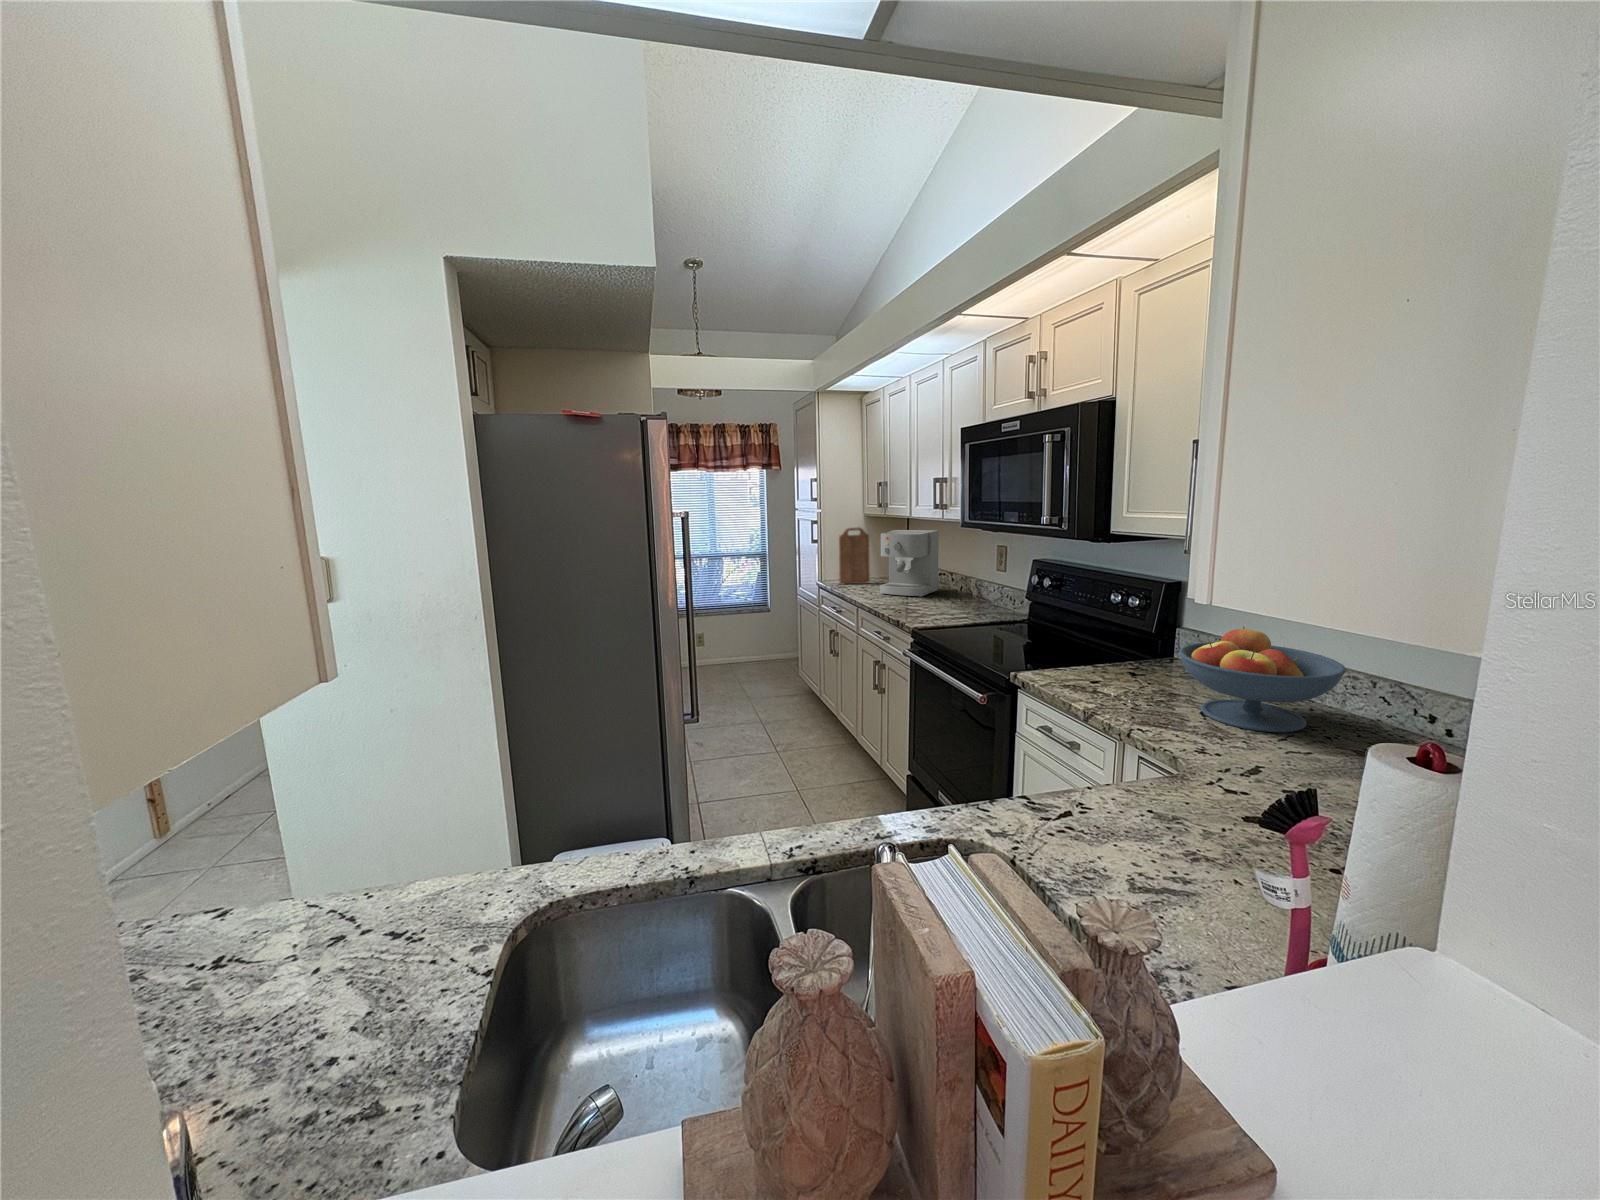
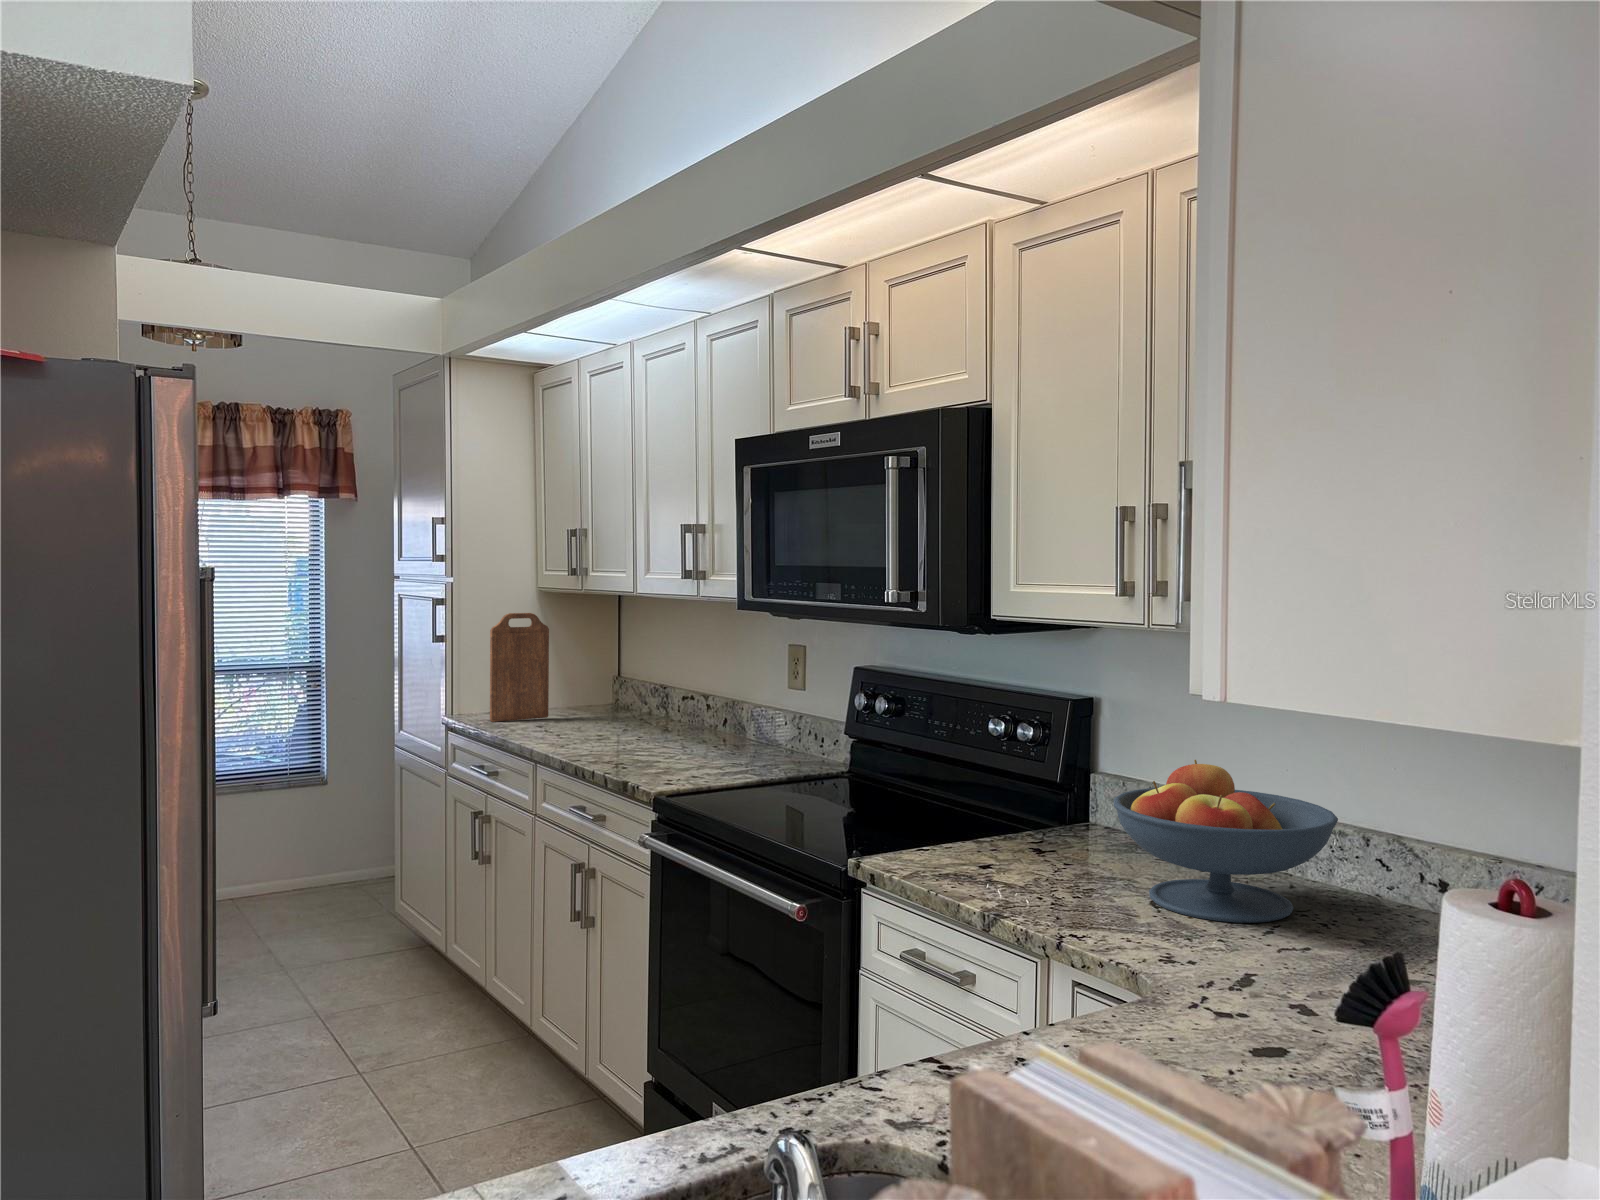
coffee maker: present [880,530,939,597] -> none [574,618,681,742]

